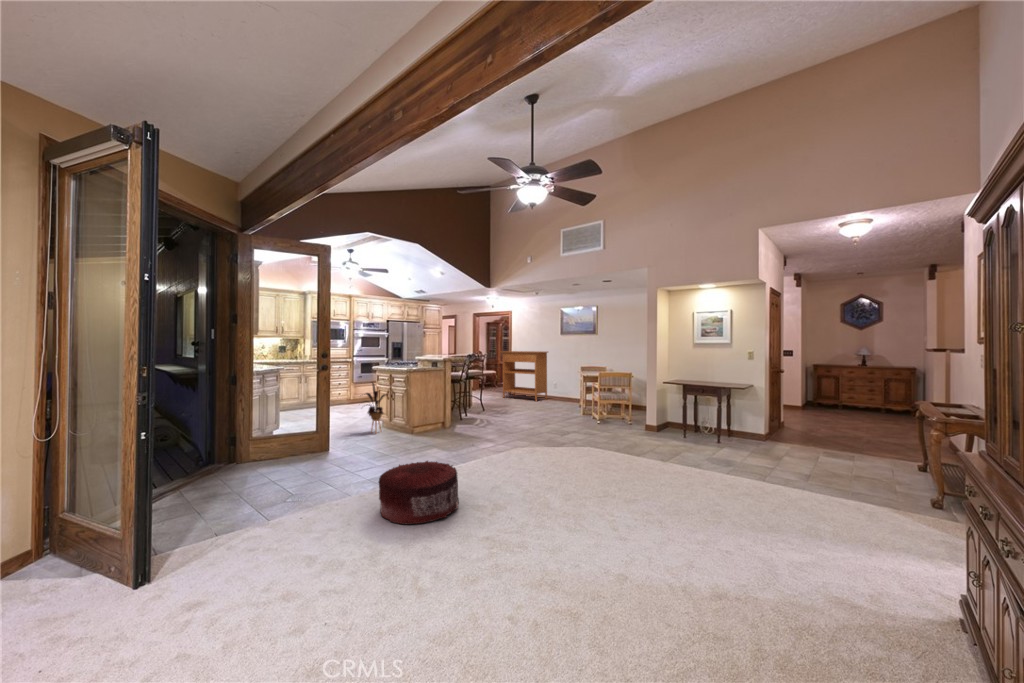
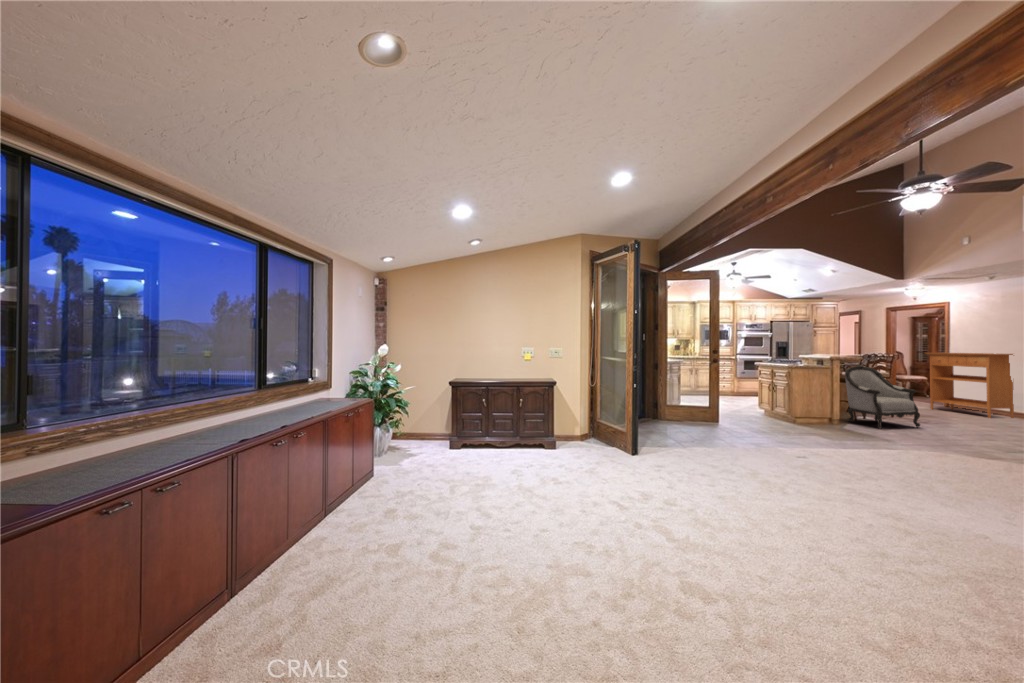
armchair: none [453,365,506,426] -> present [845,365,920,429]
house plant: present [366,383,386,433] -> none [741,375,772,419]
pouf: present [379,461,459,525] -> none [758,431,831,472]

